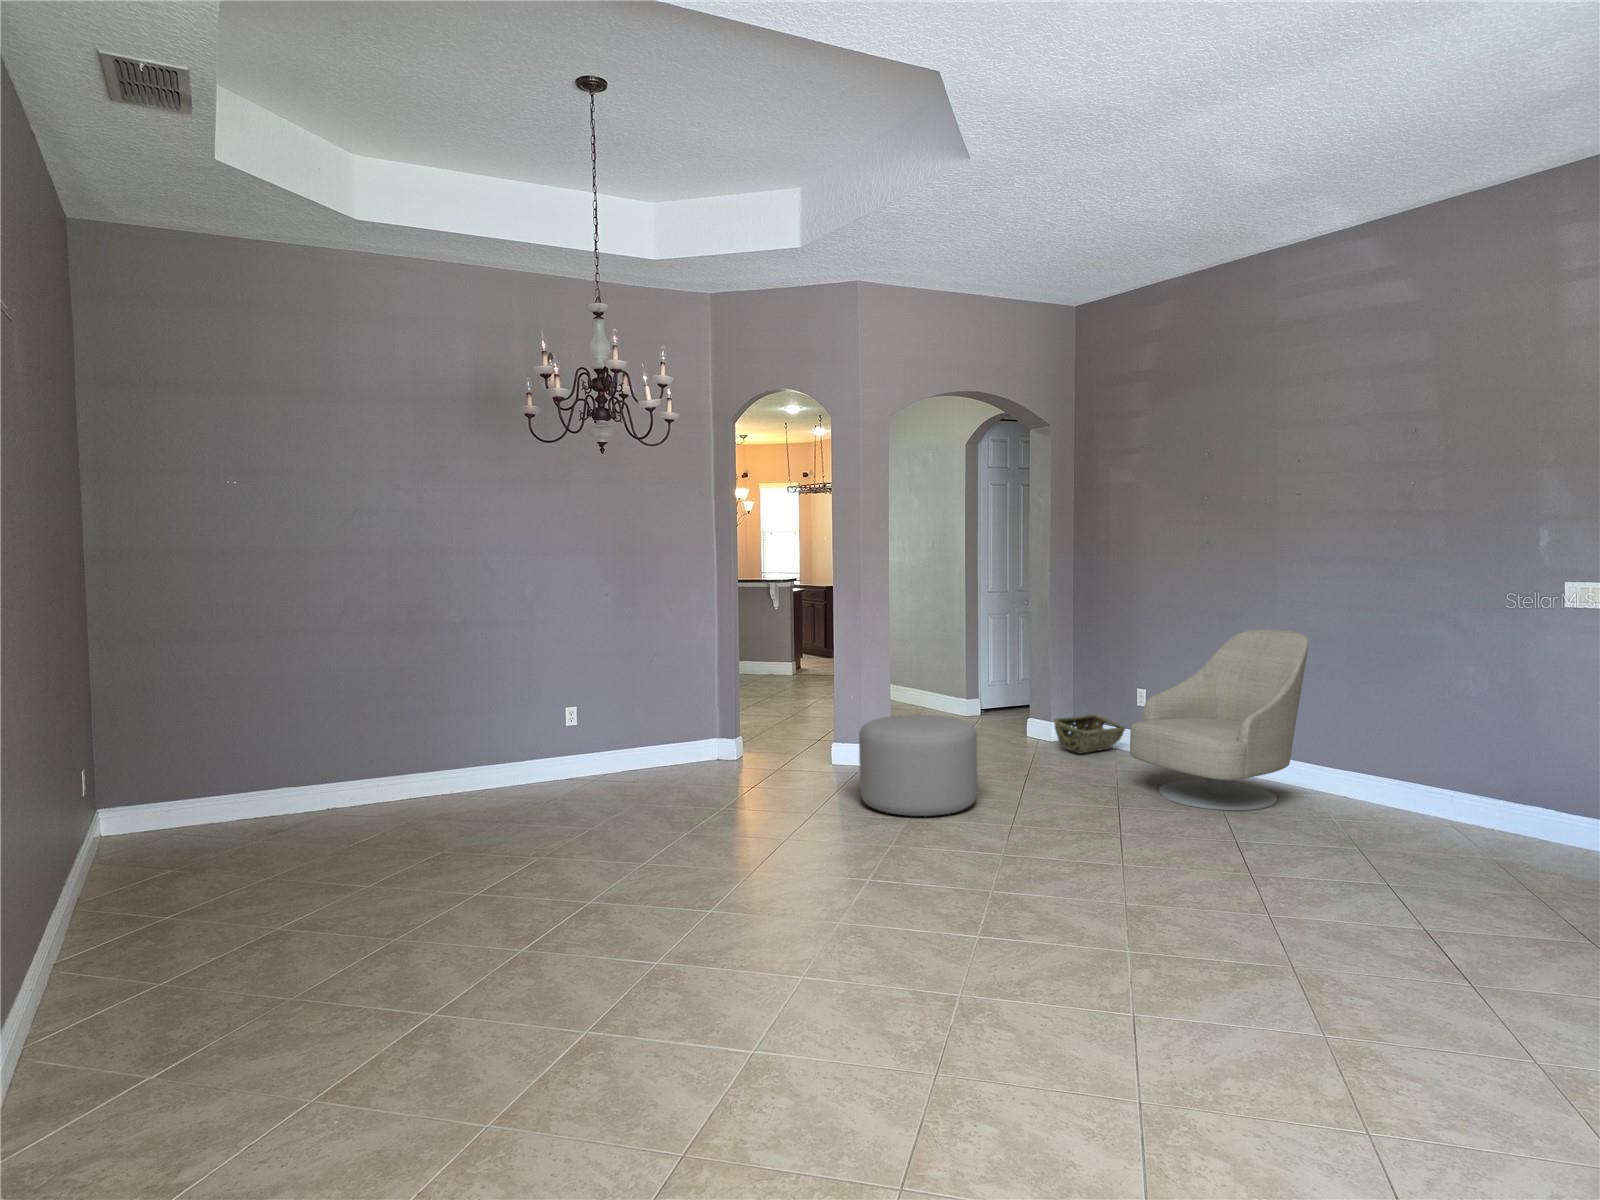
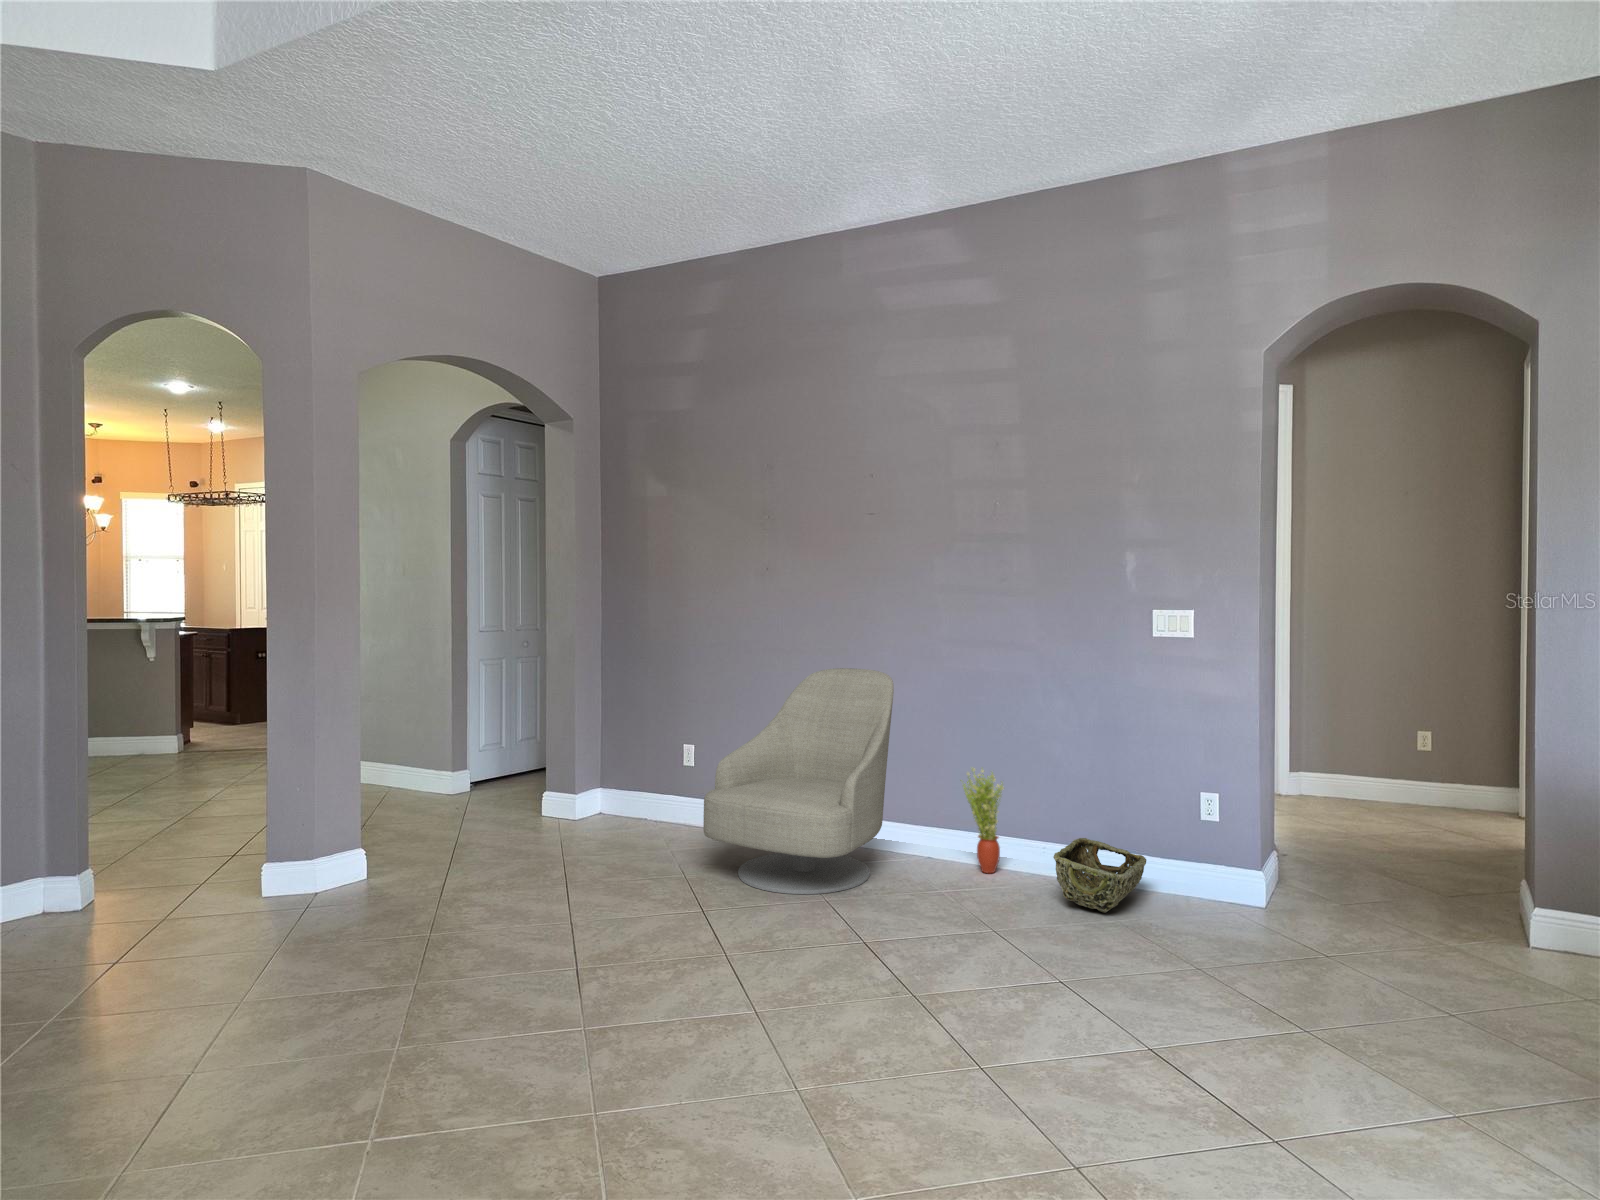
ottoman: present [859,715,977,816] -> none [325,811,516,979]
woven basket: present [1054,715,1125,754] -> present [1053,838,1146,913]
potted plant: none [1367,720,1412,816] -> present [963,768,1003,873]

